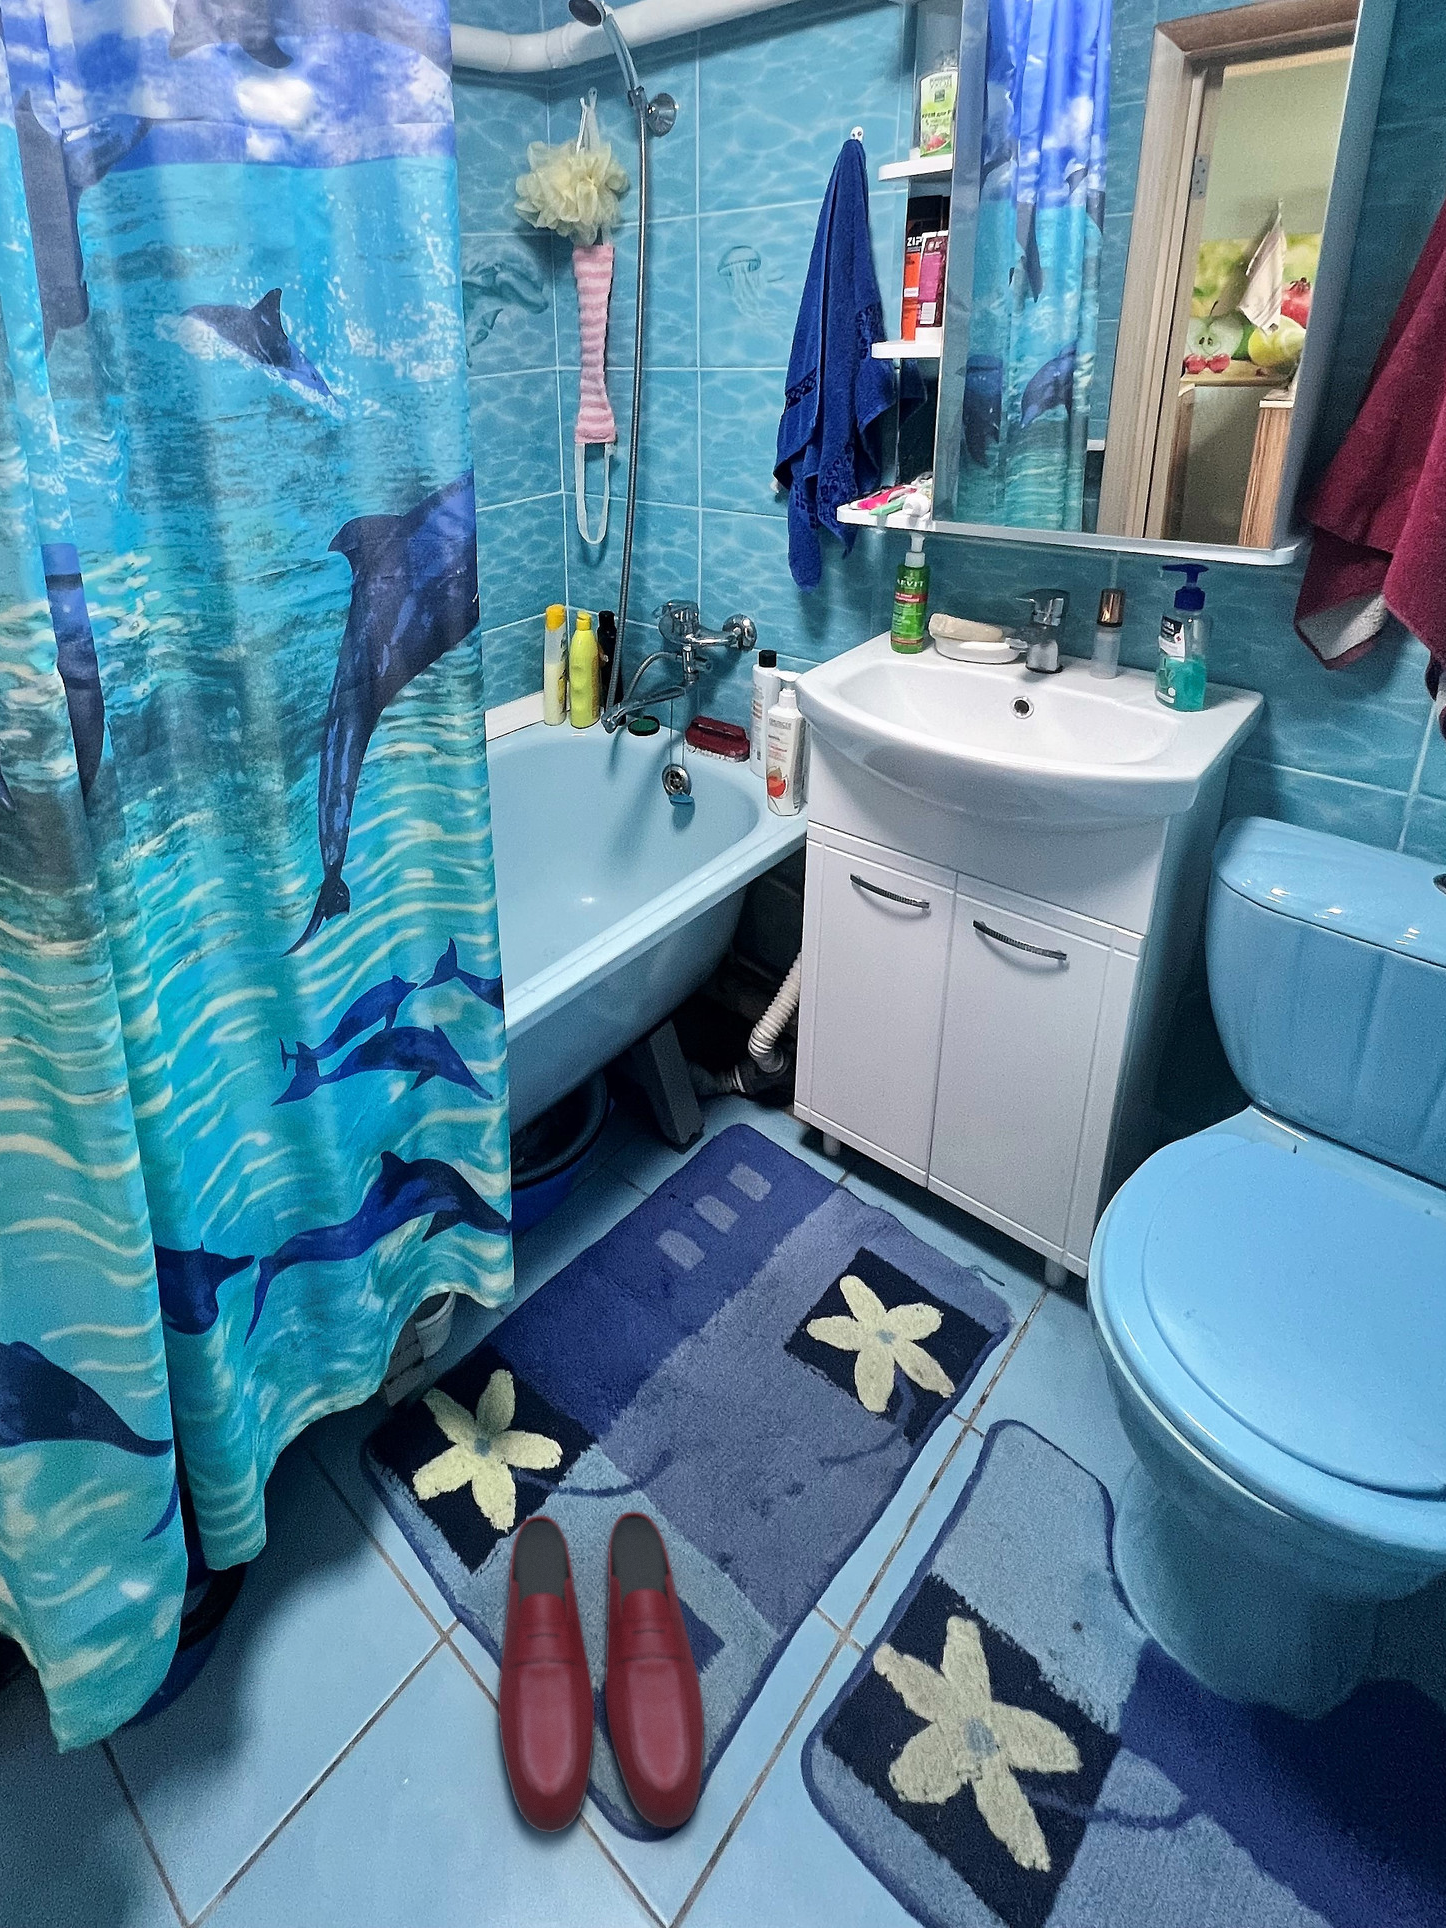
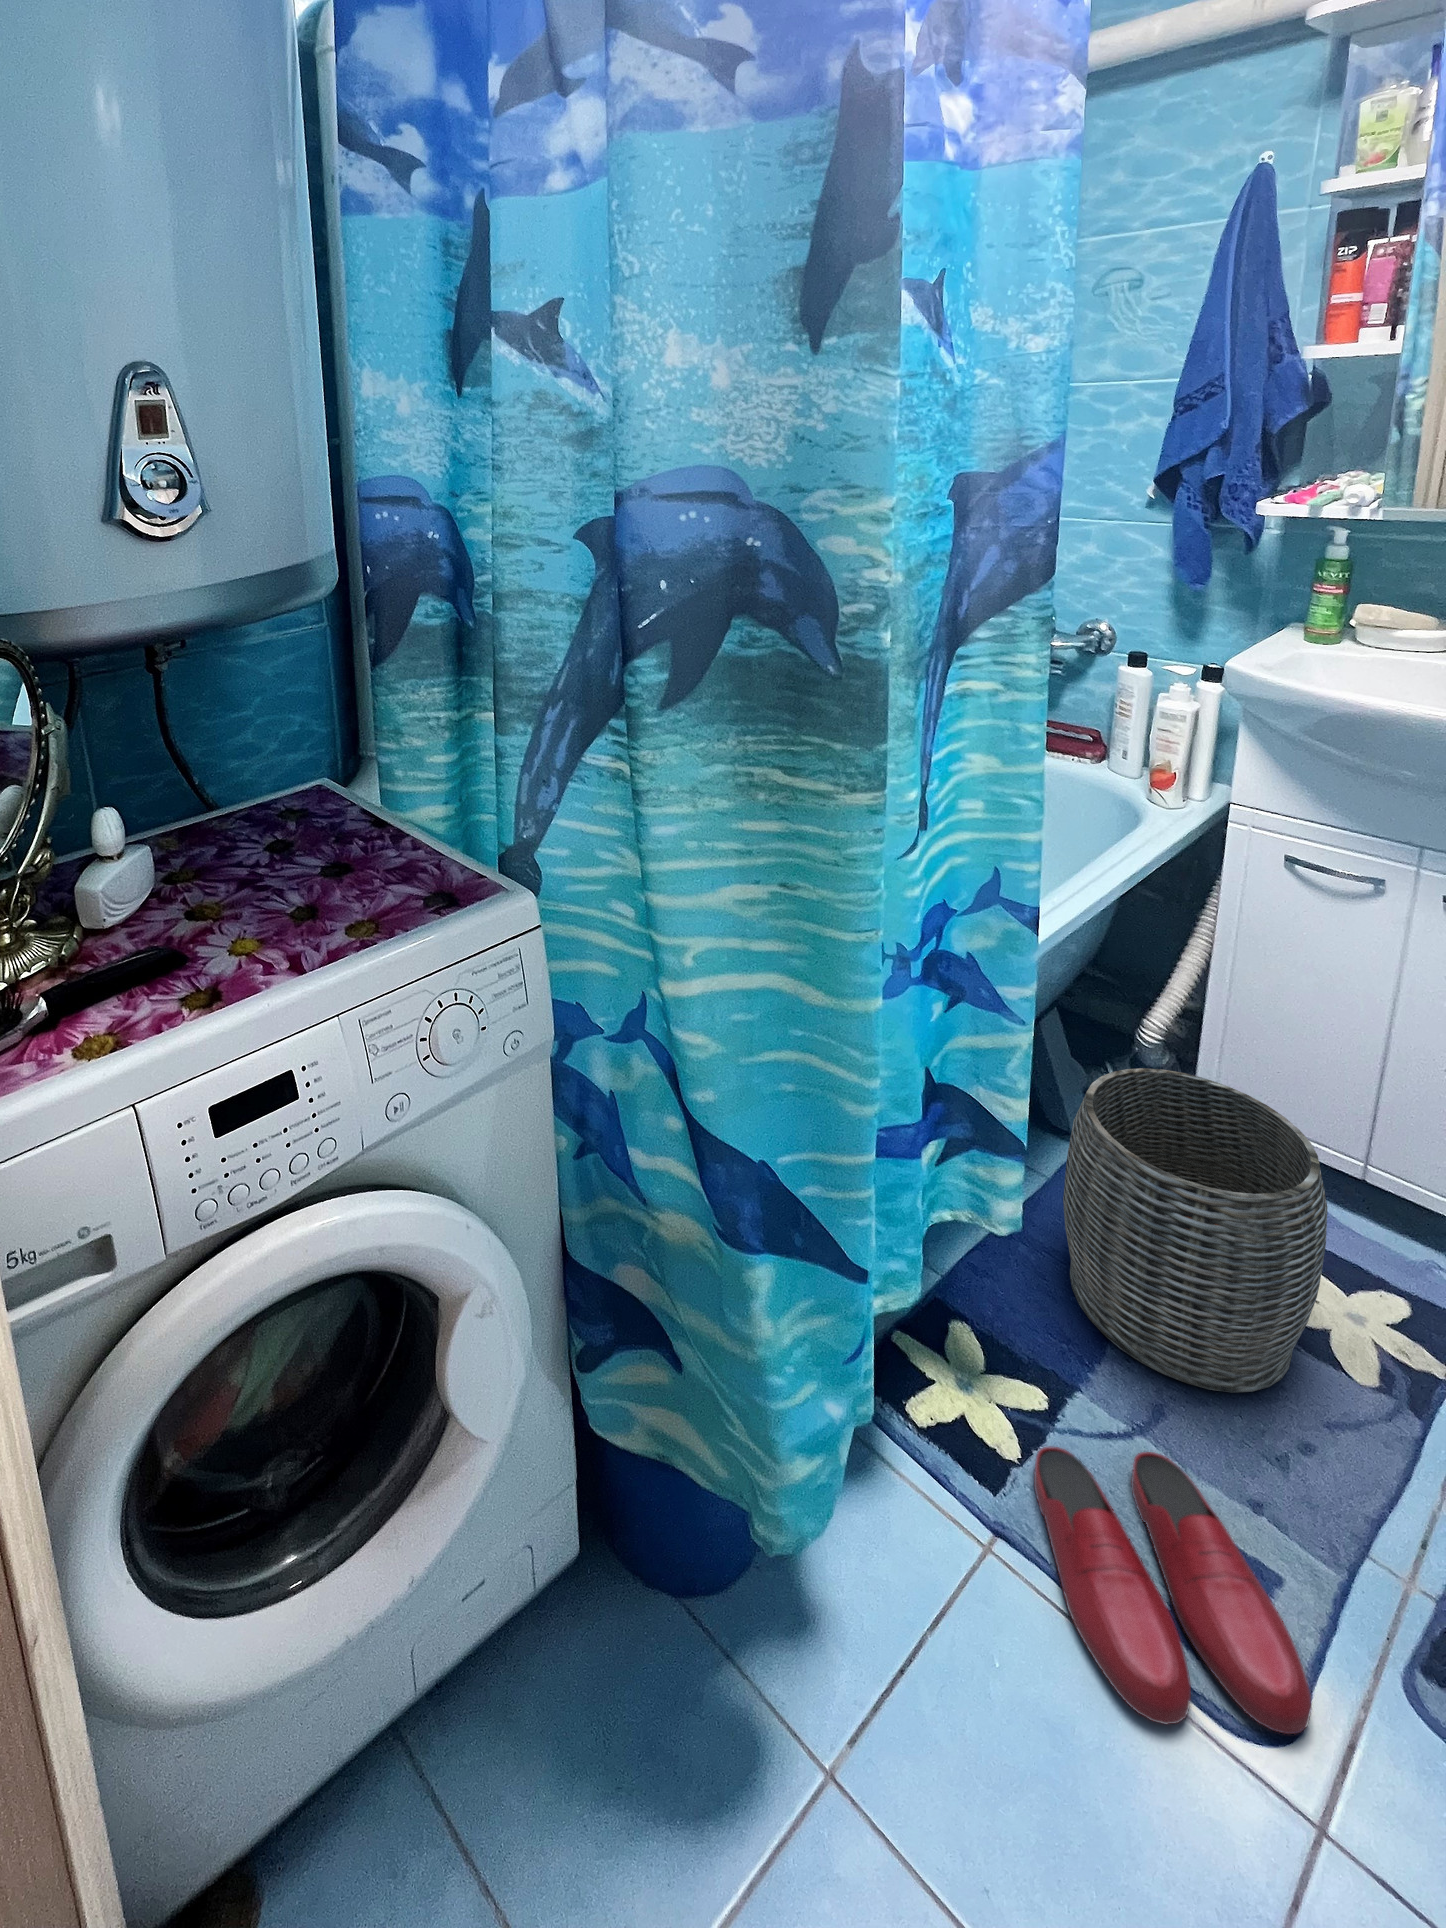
woven basket: none [612,1098,833,1431] -> present [1063,1068,1327,1392]

